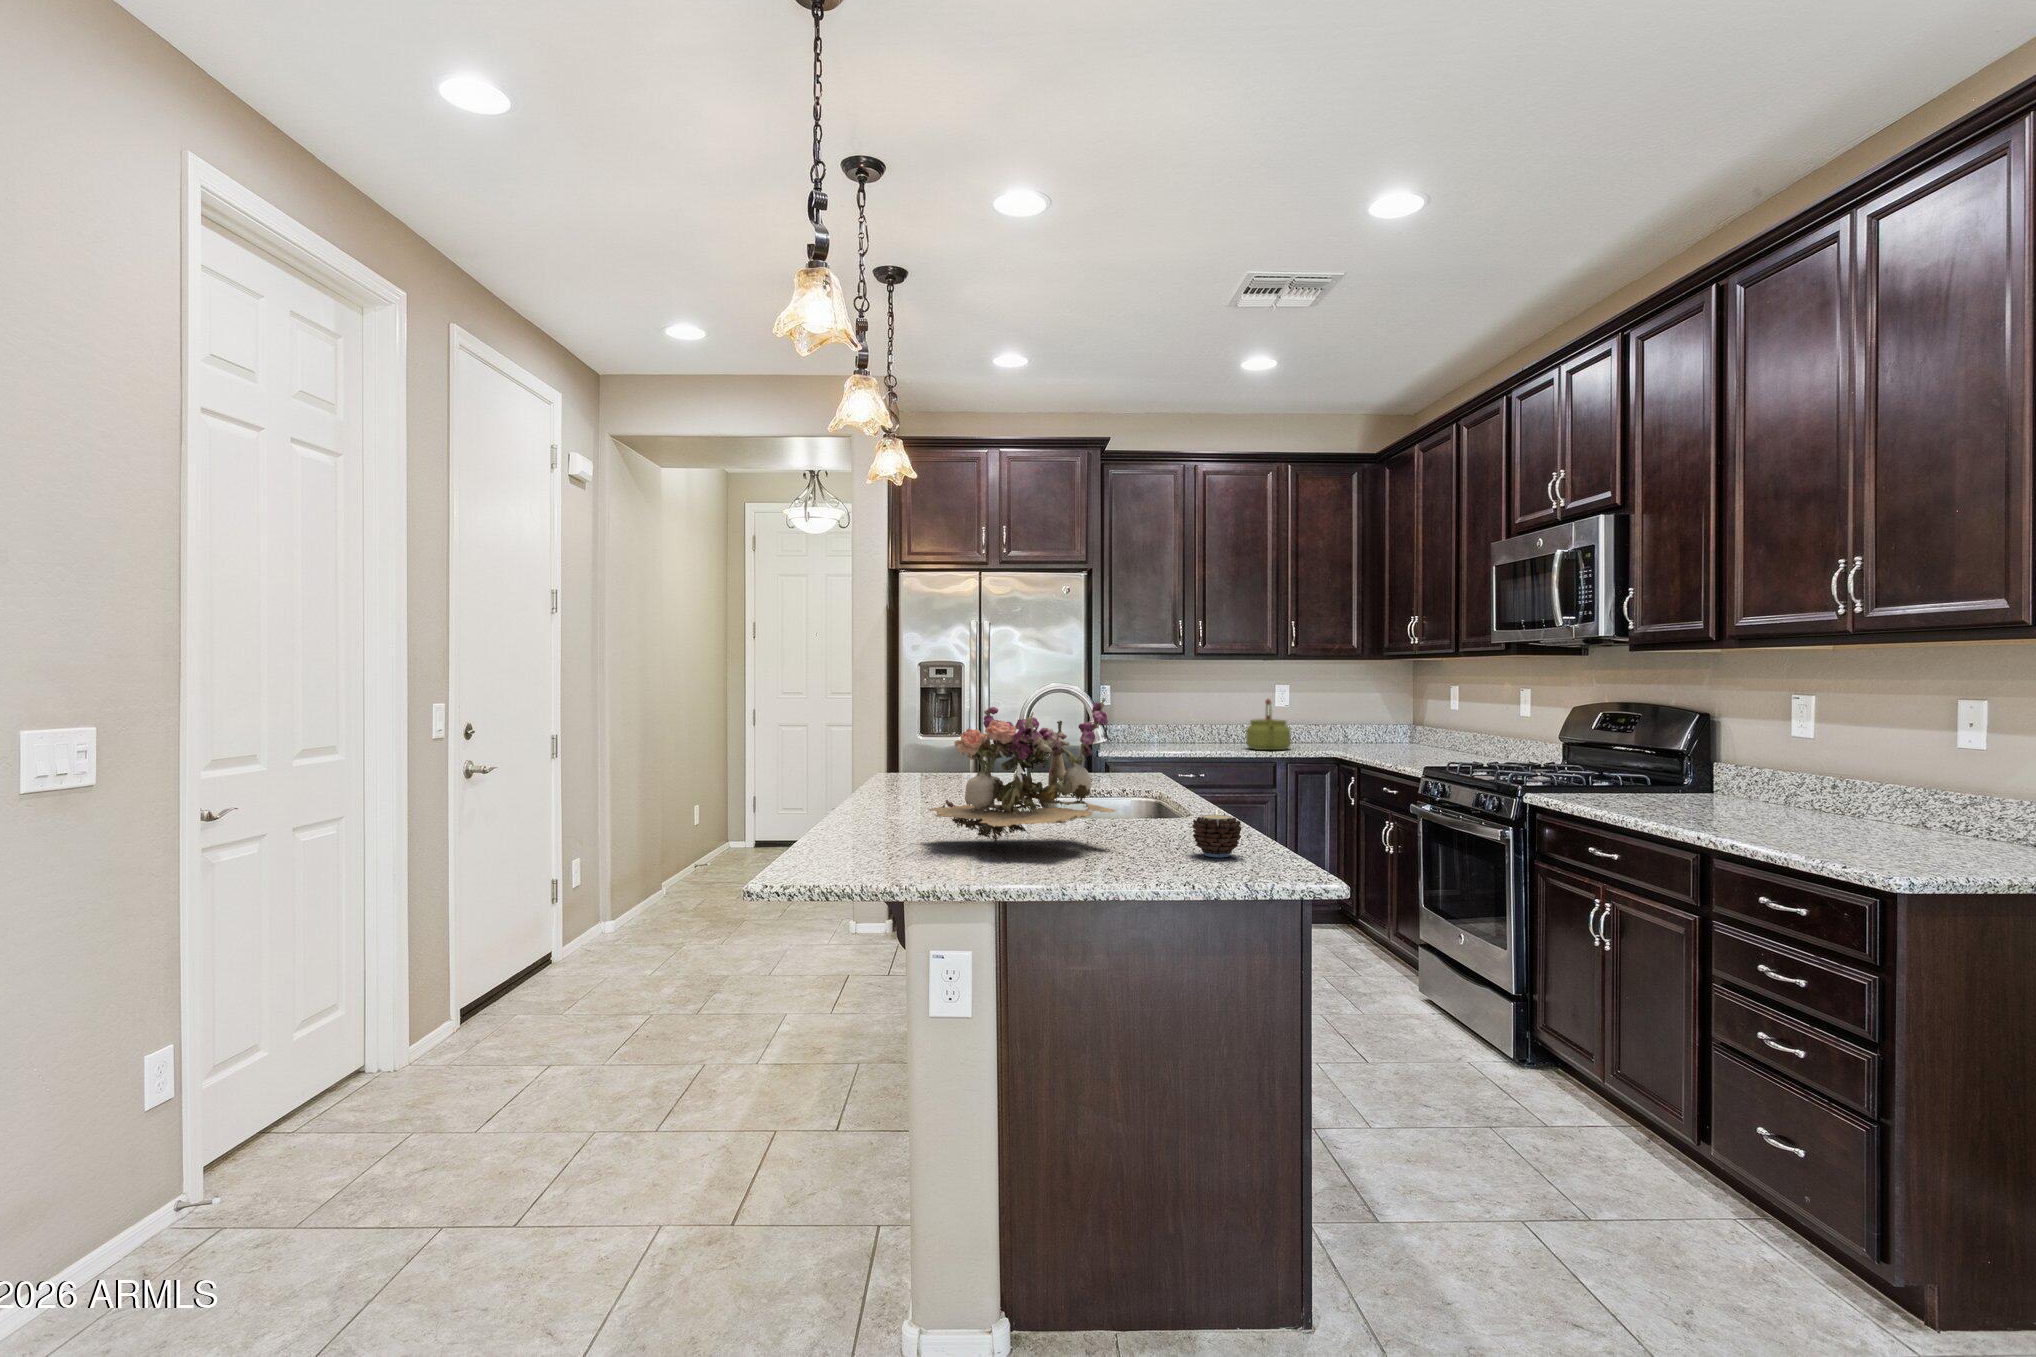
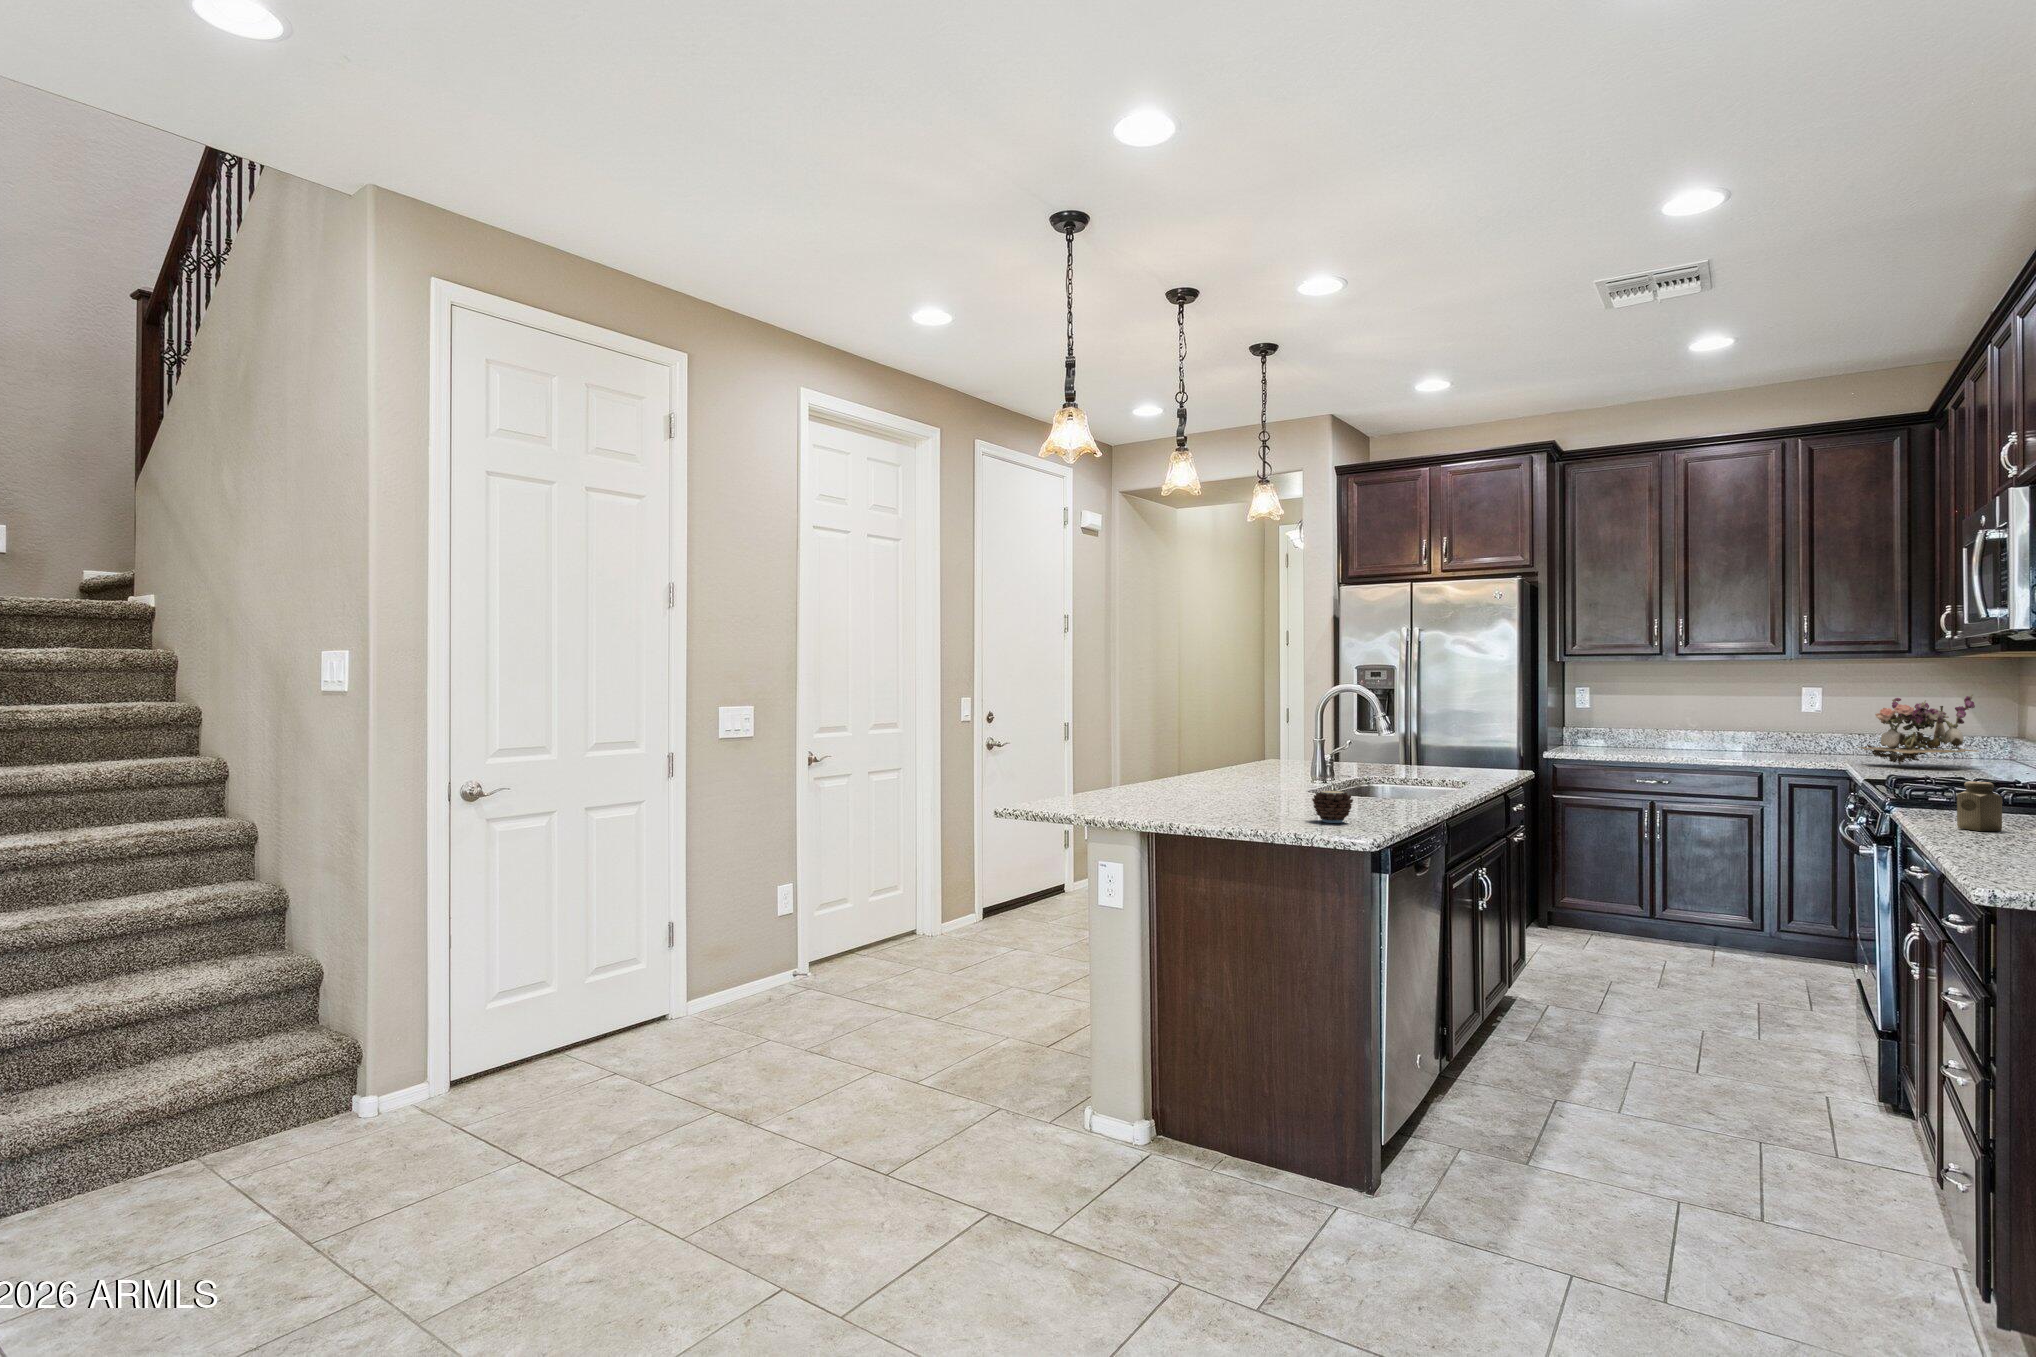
flower arrangement: present [929,698,1116,843] -> present [1859,694,1979,765]
kettle: present [1246,699,1291,750] -> none [1749,708,1811,768]
salt shaker: none [1582,759,1612,802] -> present [1957,781,2002,831]

